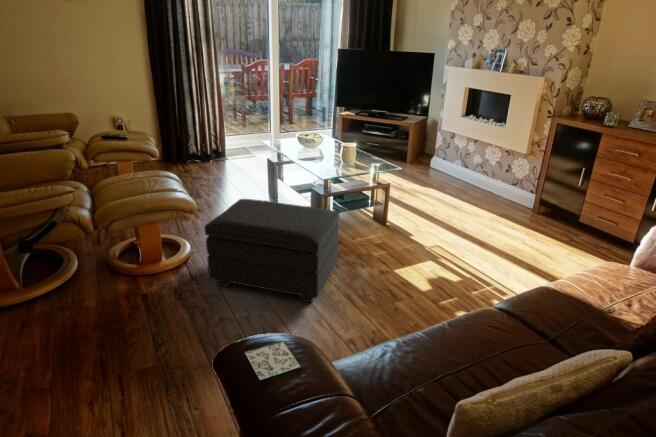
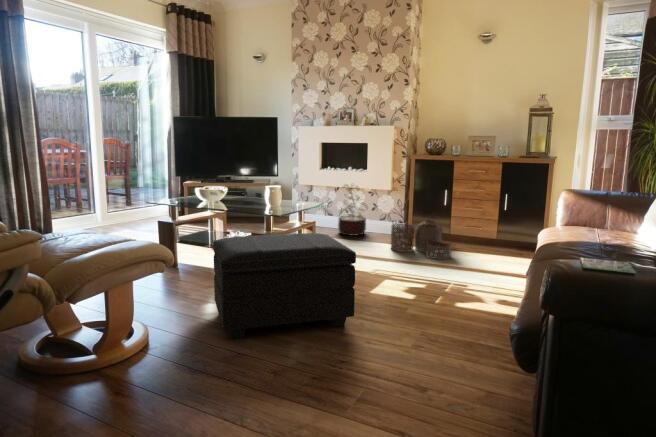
decorative plant: none [461,138,494,197] -> present [338,185,366,236]
woven basket: none [486,193,566,254] -> present [391,220,451,259]

